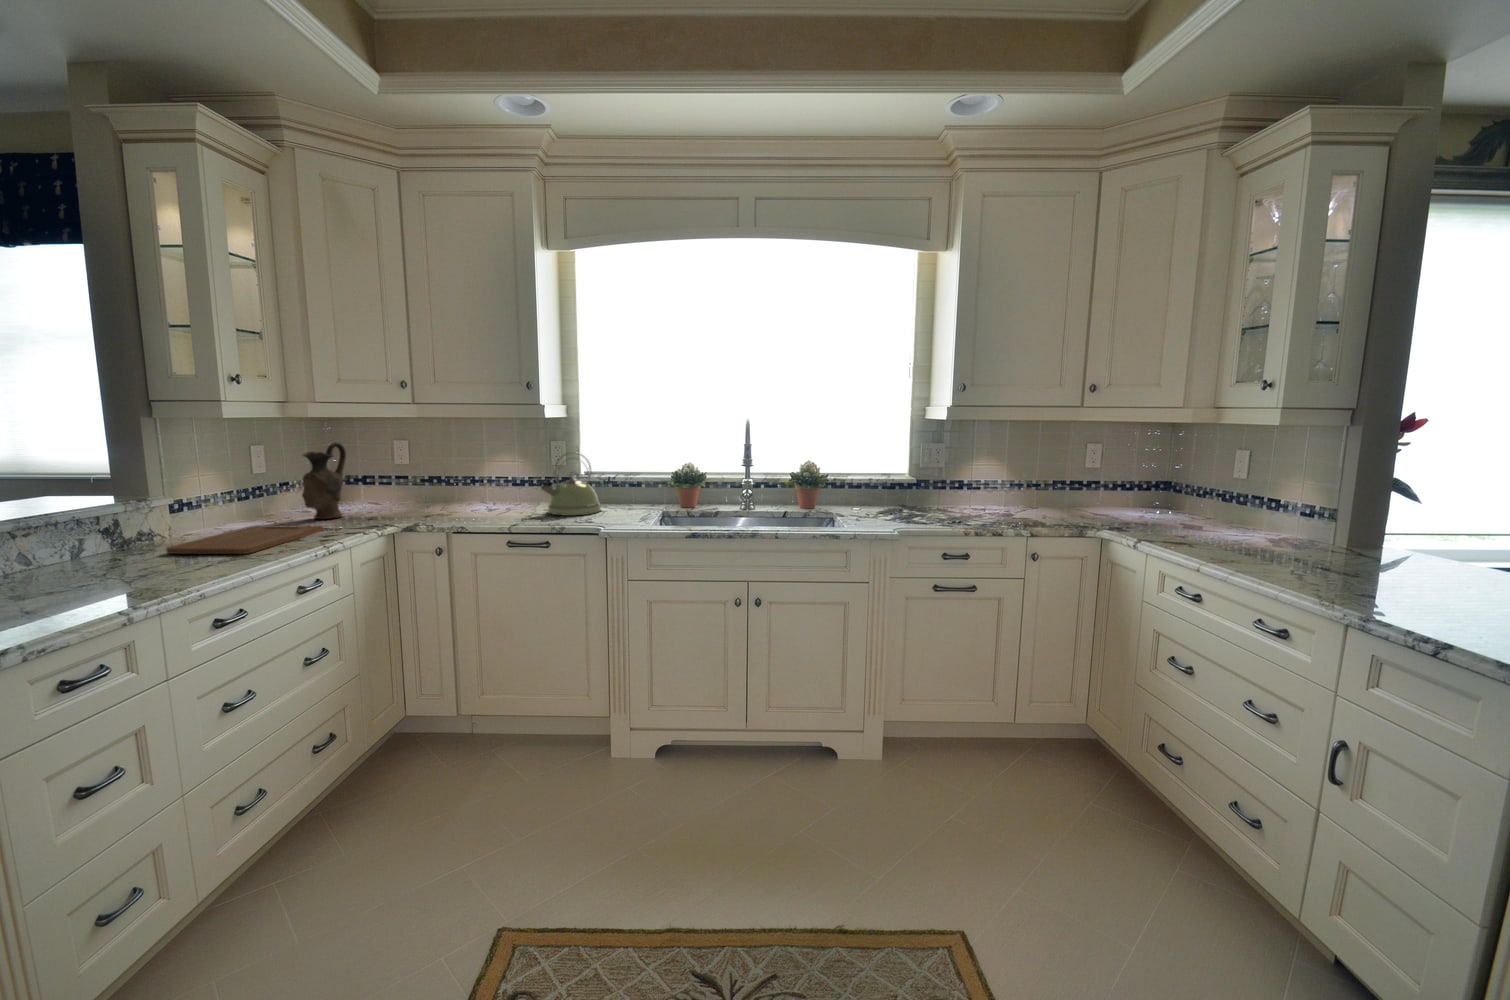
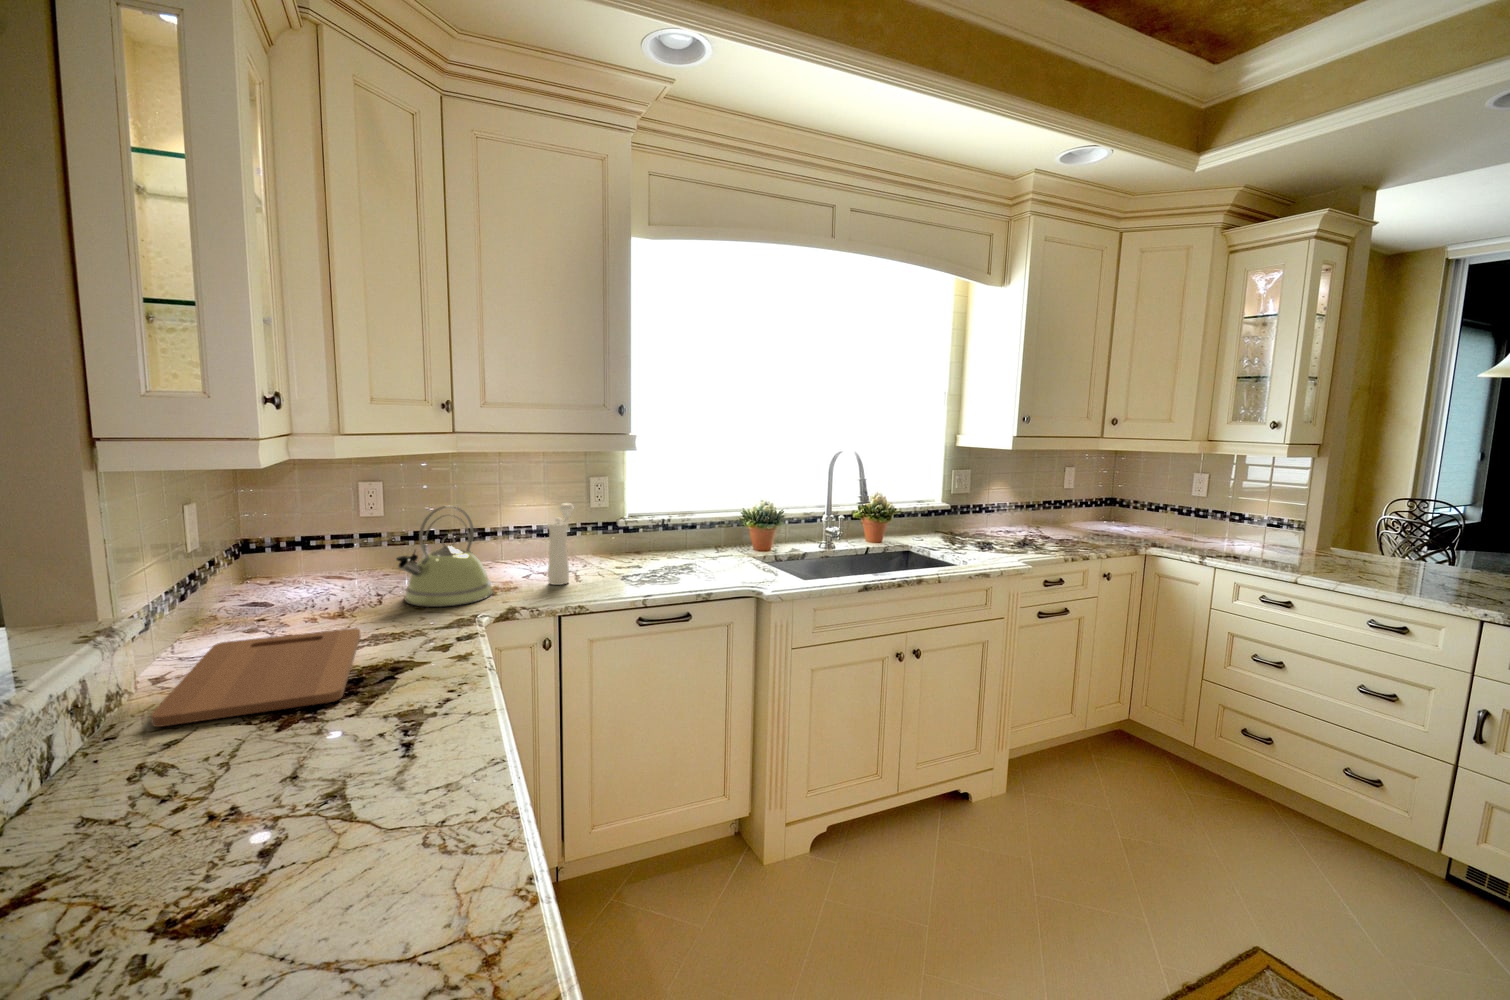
ceramic pitcher: present [302,442,346,519] -> none [267,490,331,616]
kettle: present [540,452,601,516] -> present [396,506,493,607]
pepper mill: none [476,459,511,516] -> present [548,503,574,585]

